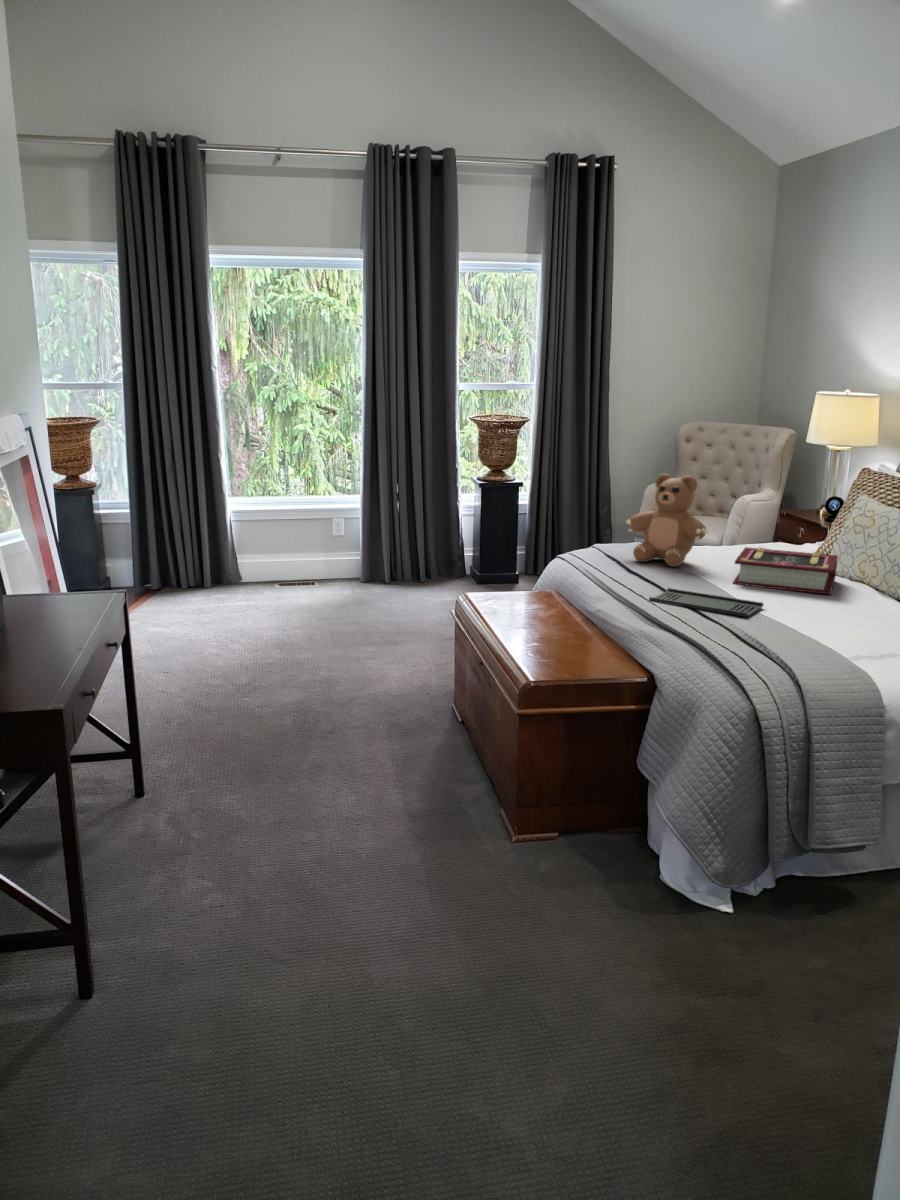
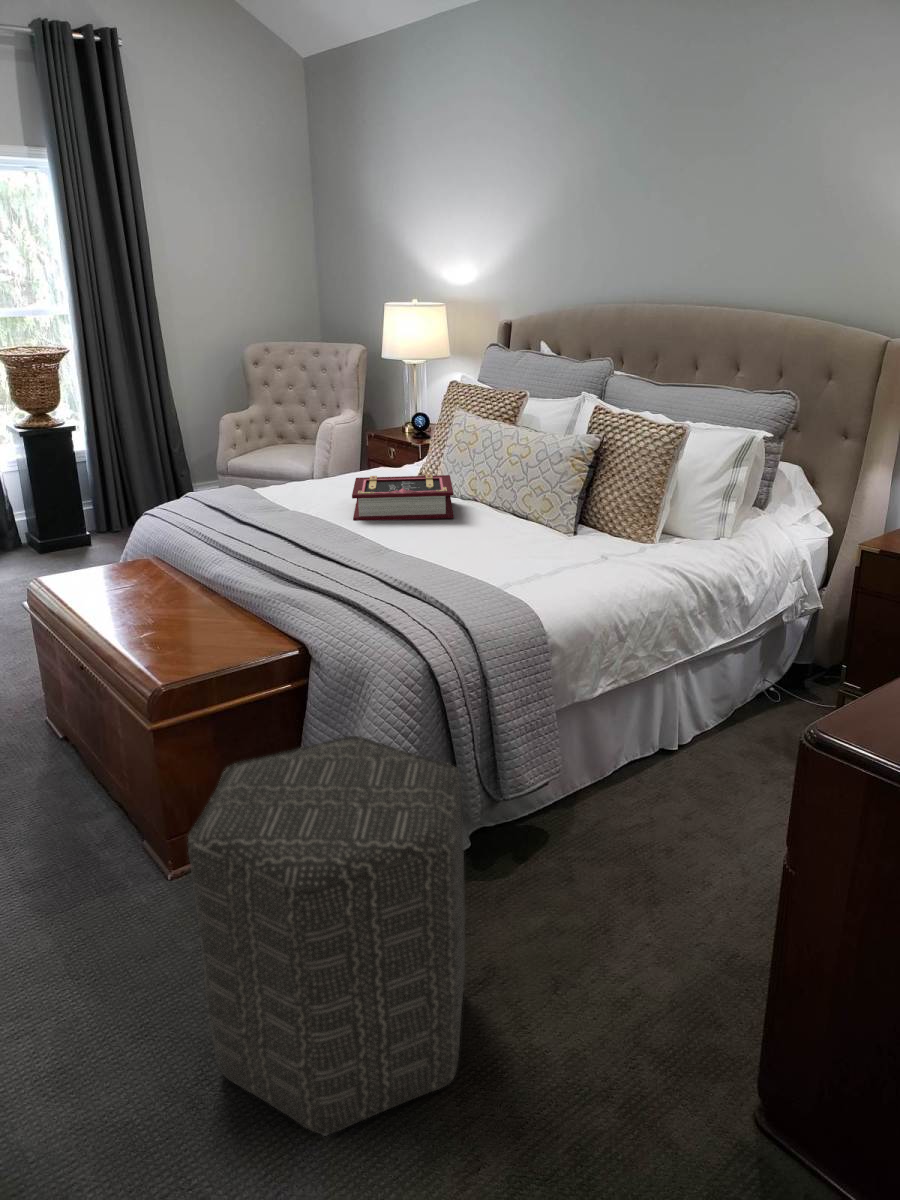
teddy bear: present [626,474,708,567] -> none [219,404,316,509]
tray: present [649,588,763,617] -> none [272,536,396,558]
ottoman: none [511,745,750,1056] -> present [188,736,465,1136]

